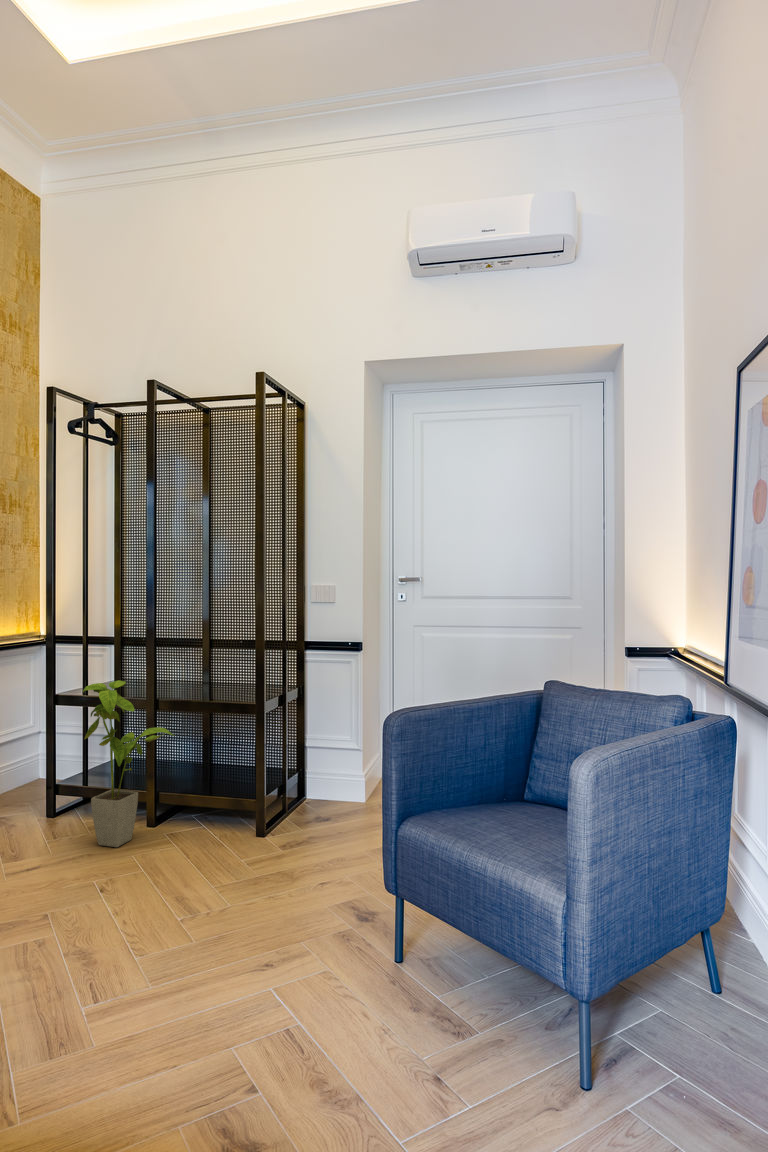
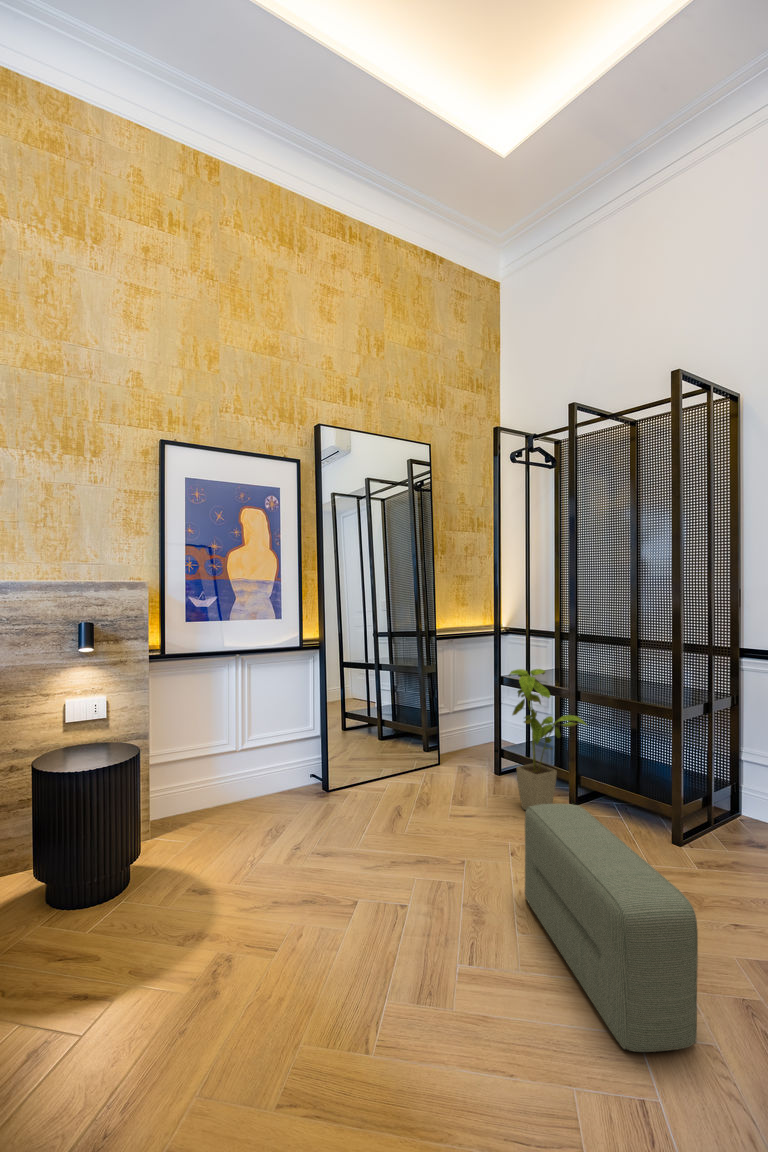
pouf: none [132,813,310,1002] -> present [525,803,698,1052]

